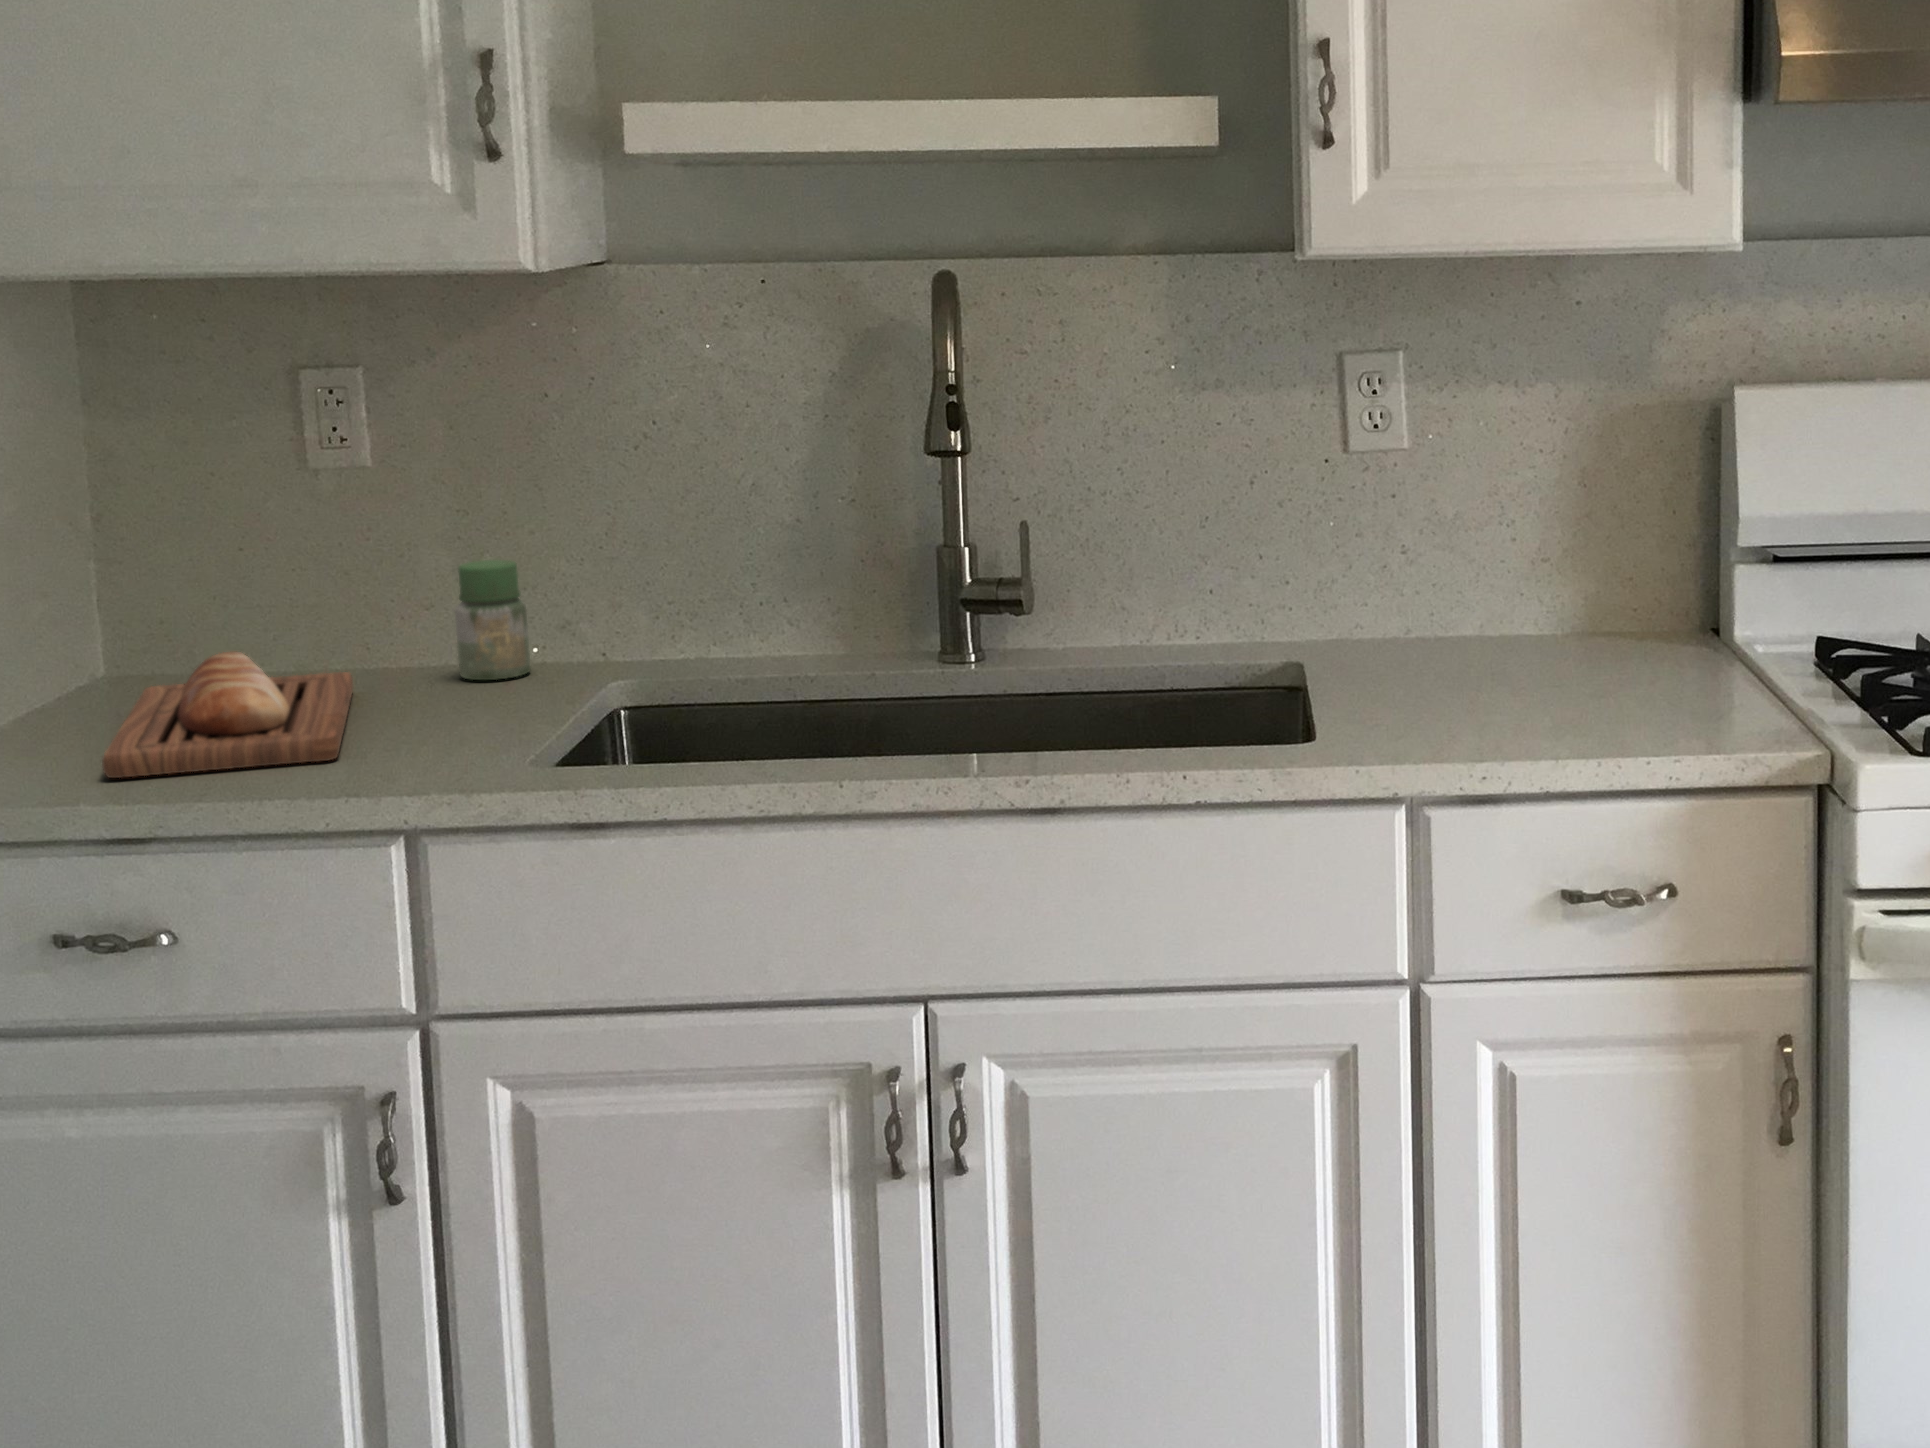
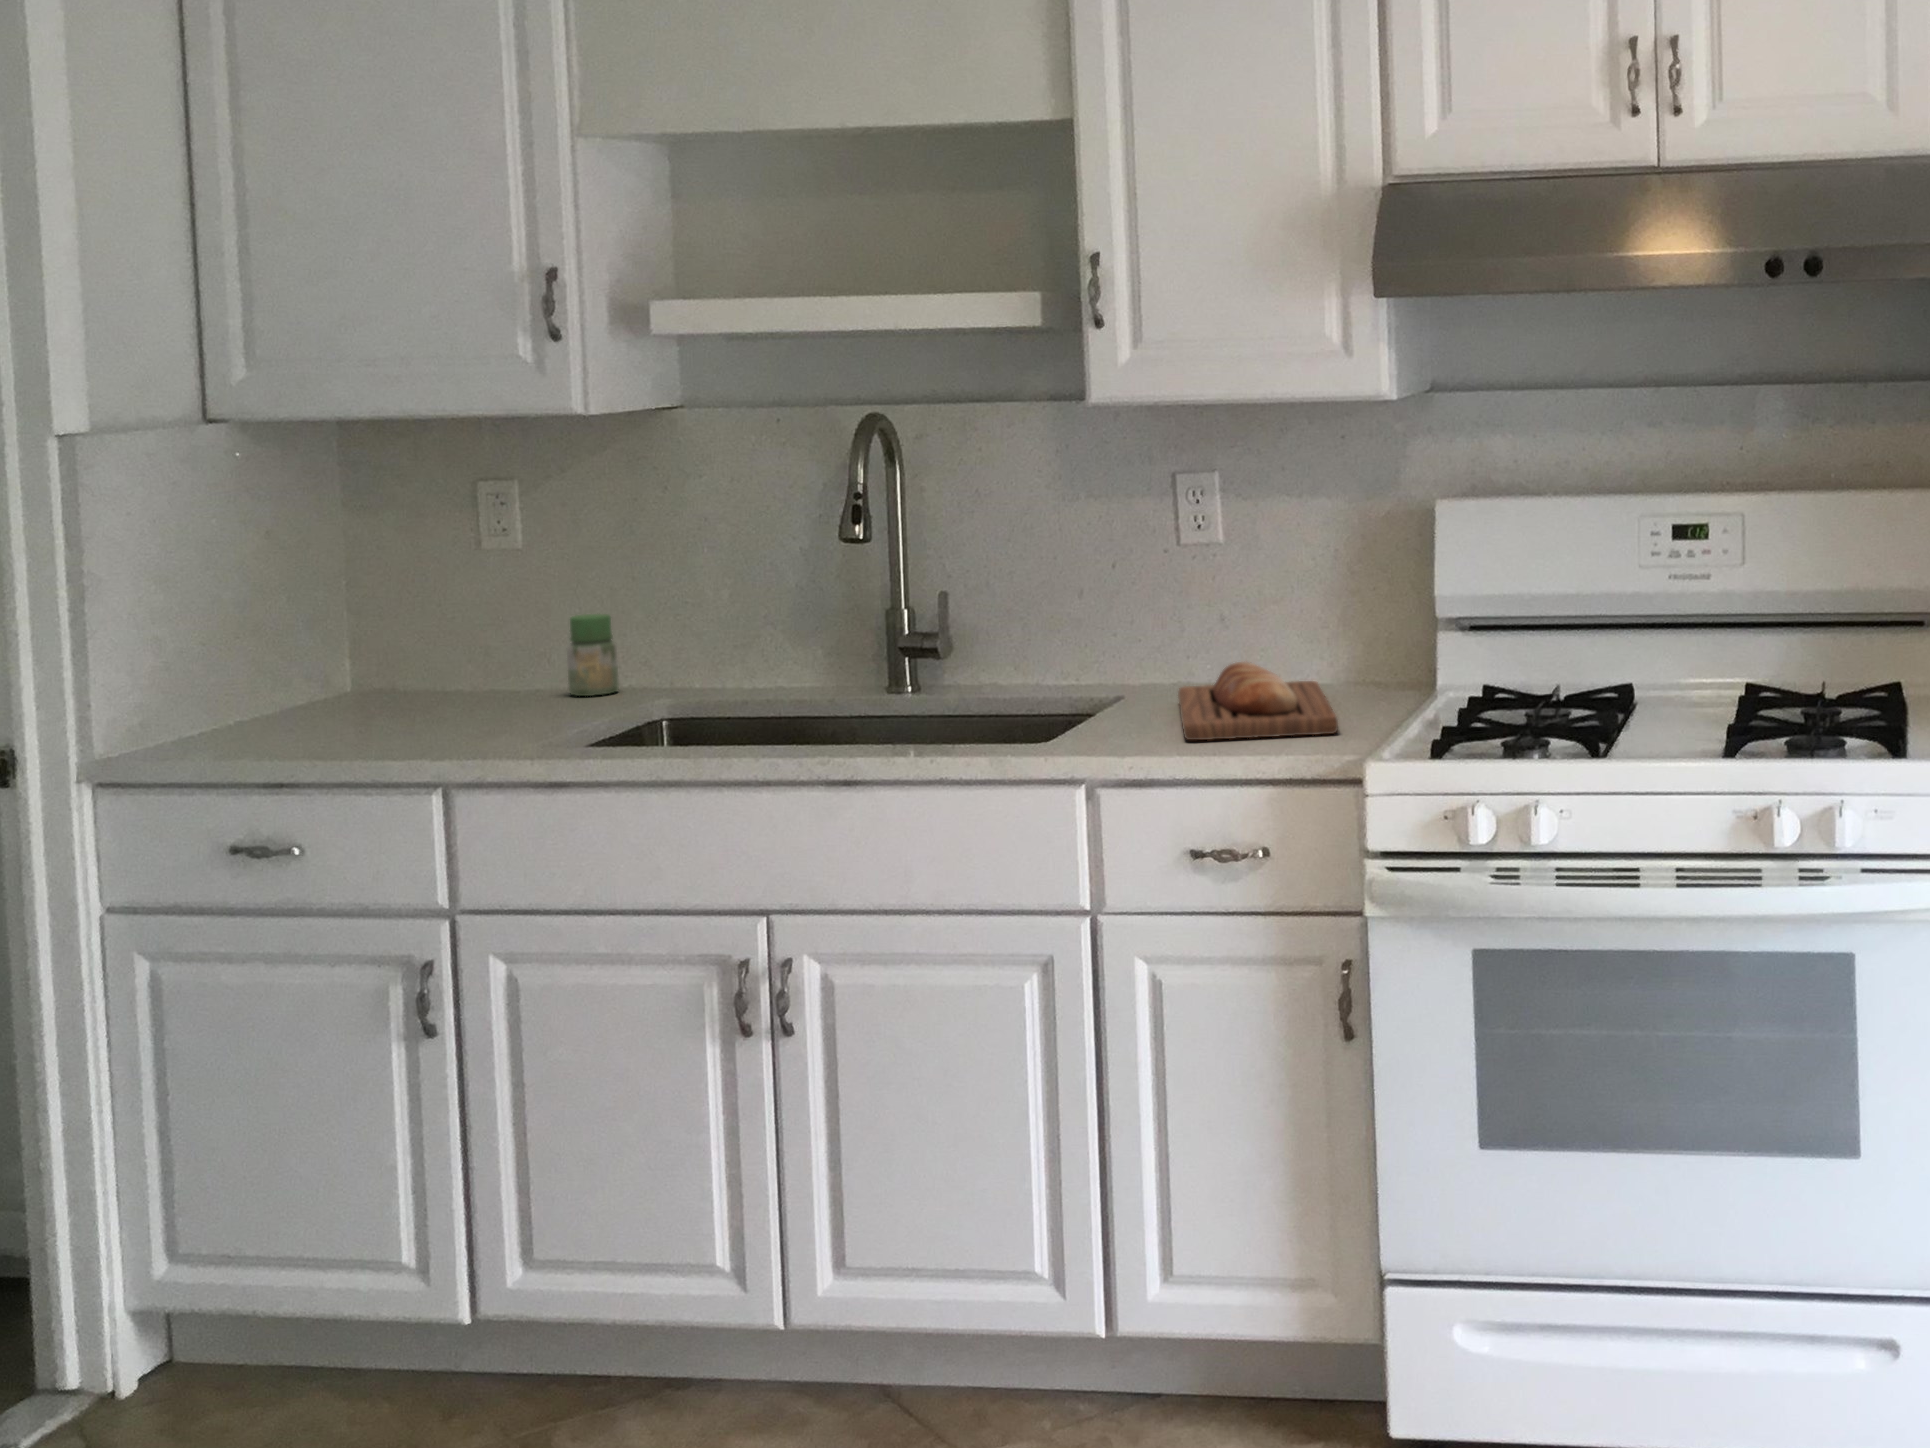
bread loaf: present [102,652,353,778] -> present [1178,662,1338,740]

